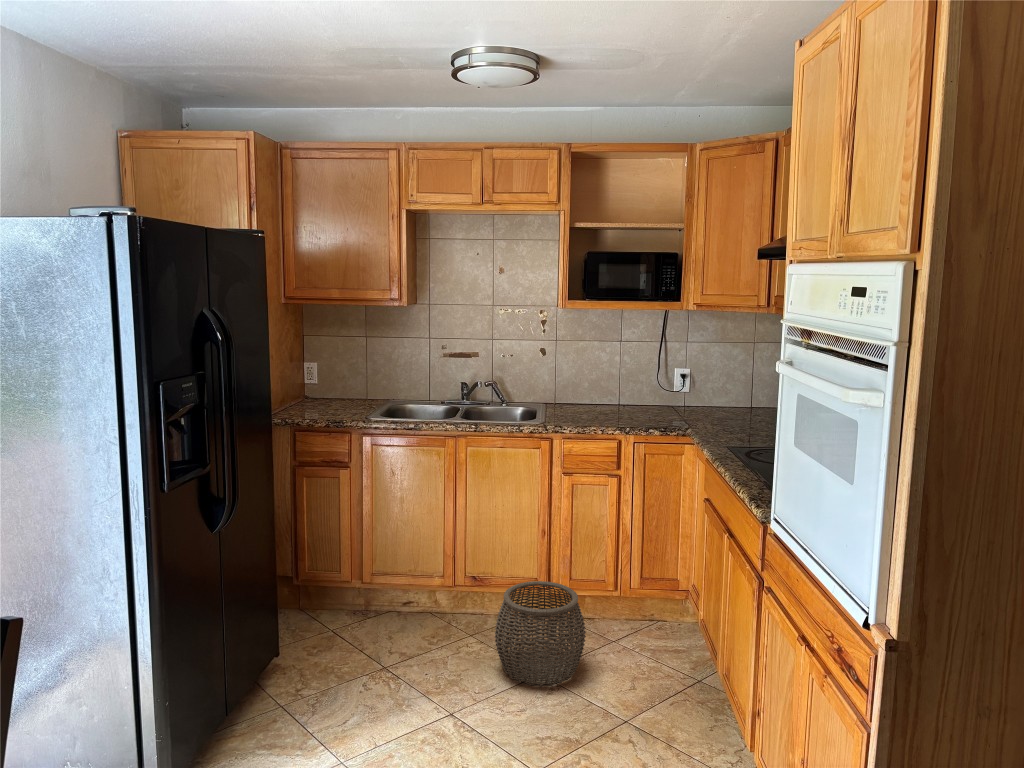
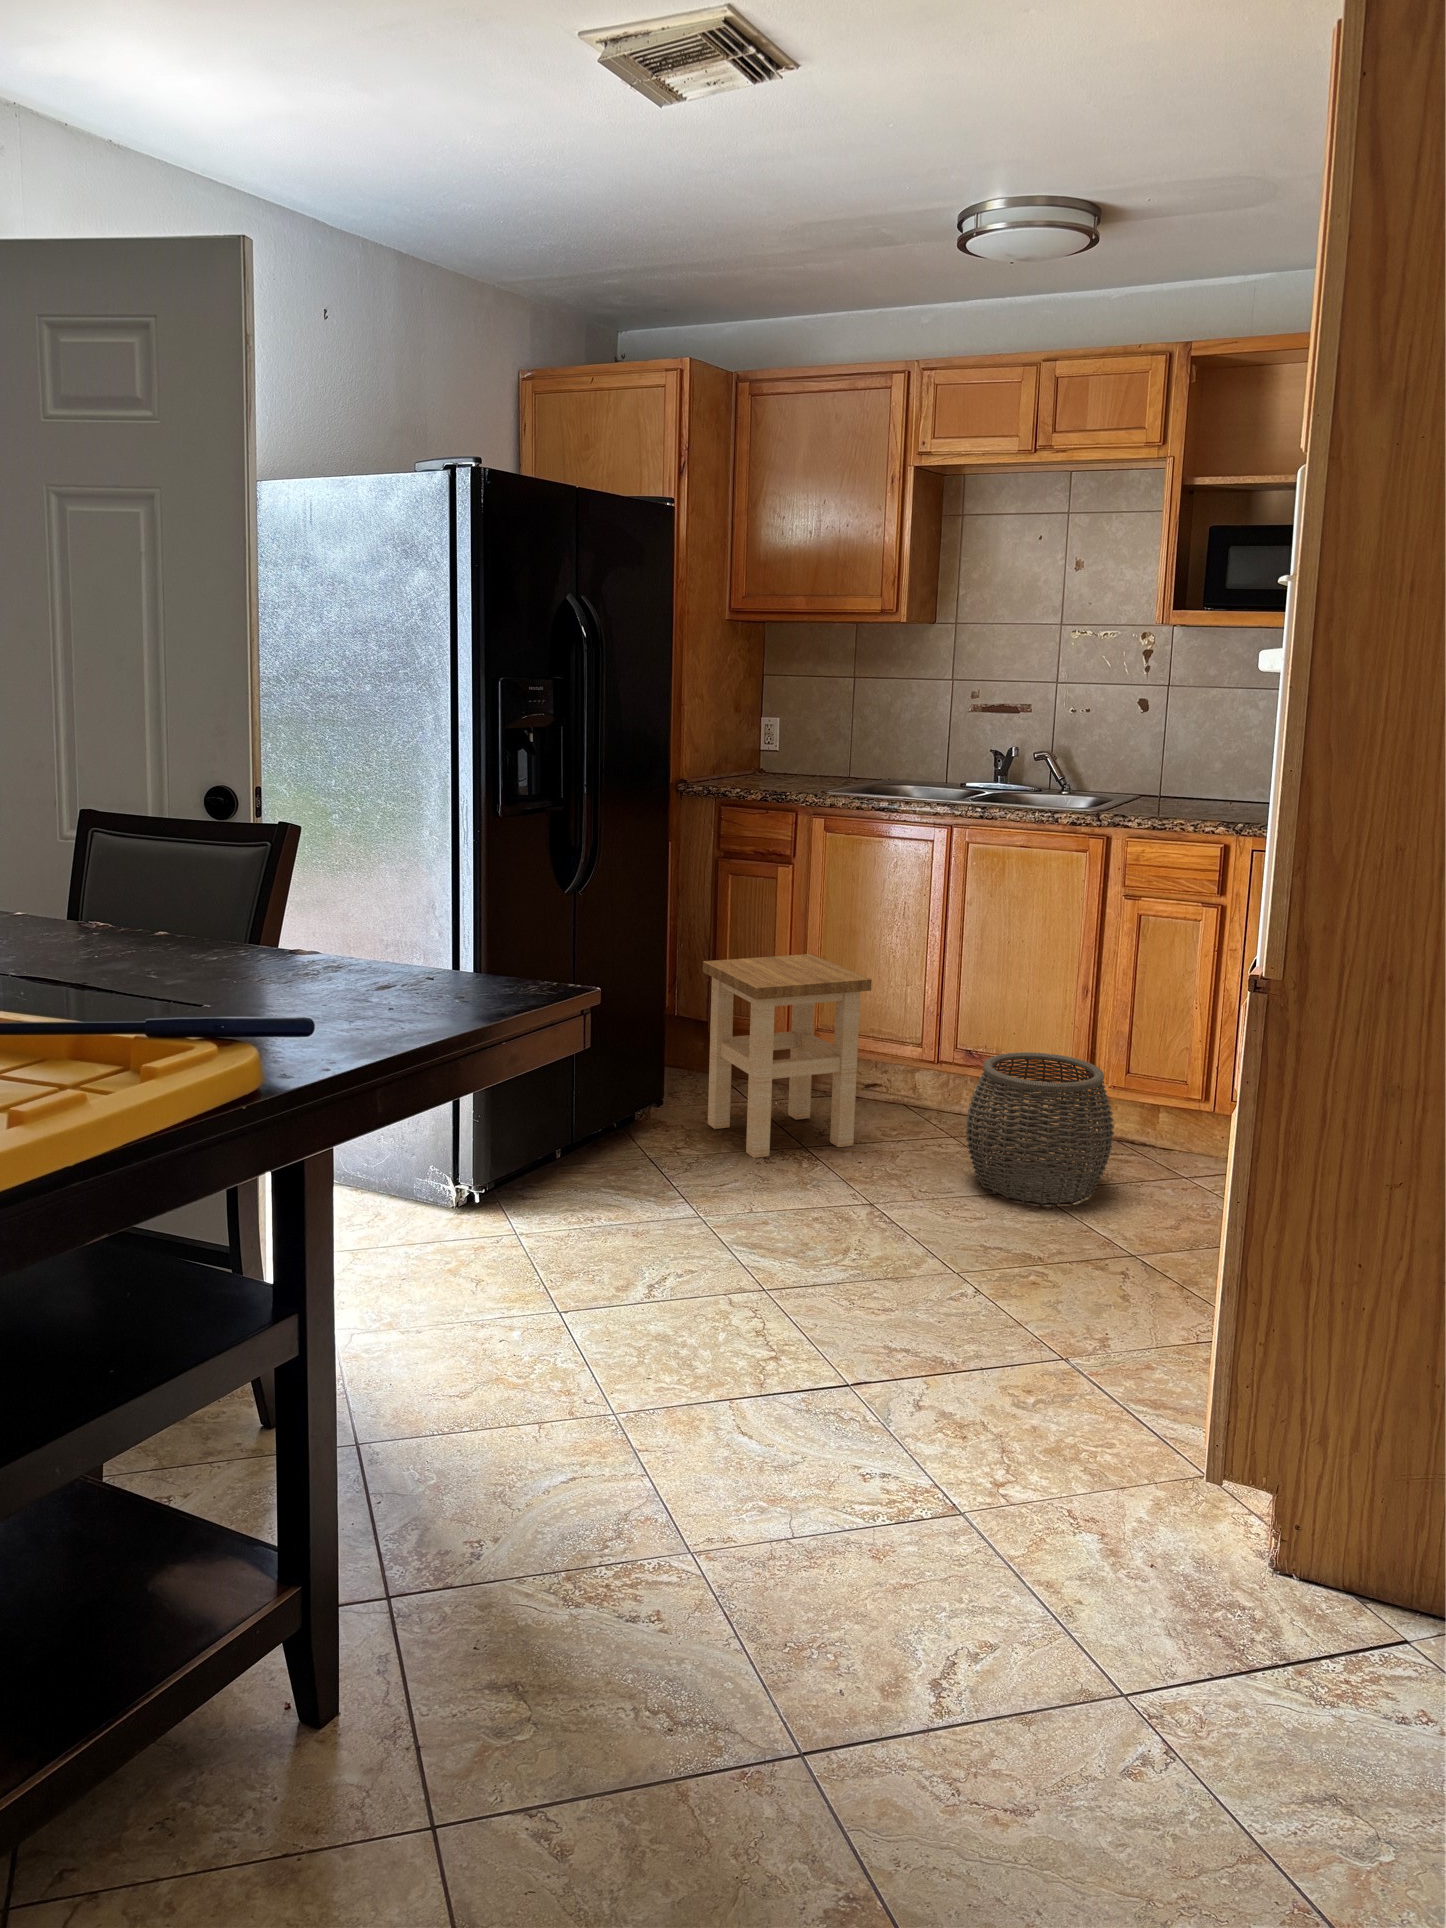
stool: none [301,530,422,686] -> present [703,954,872,1158]

